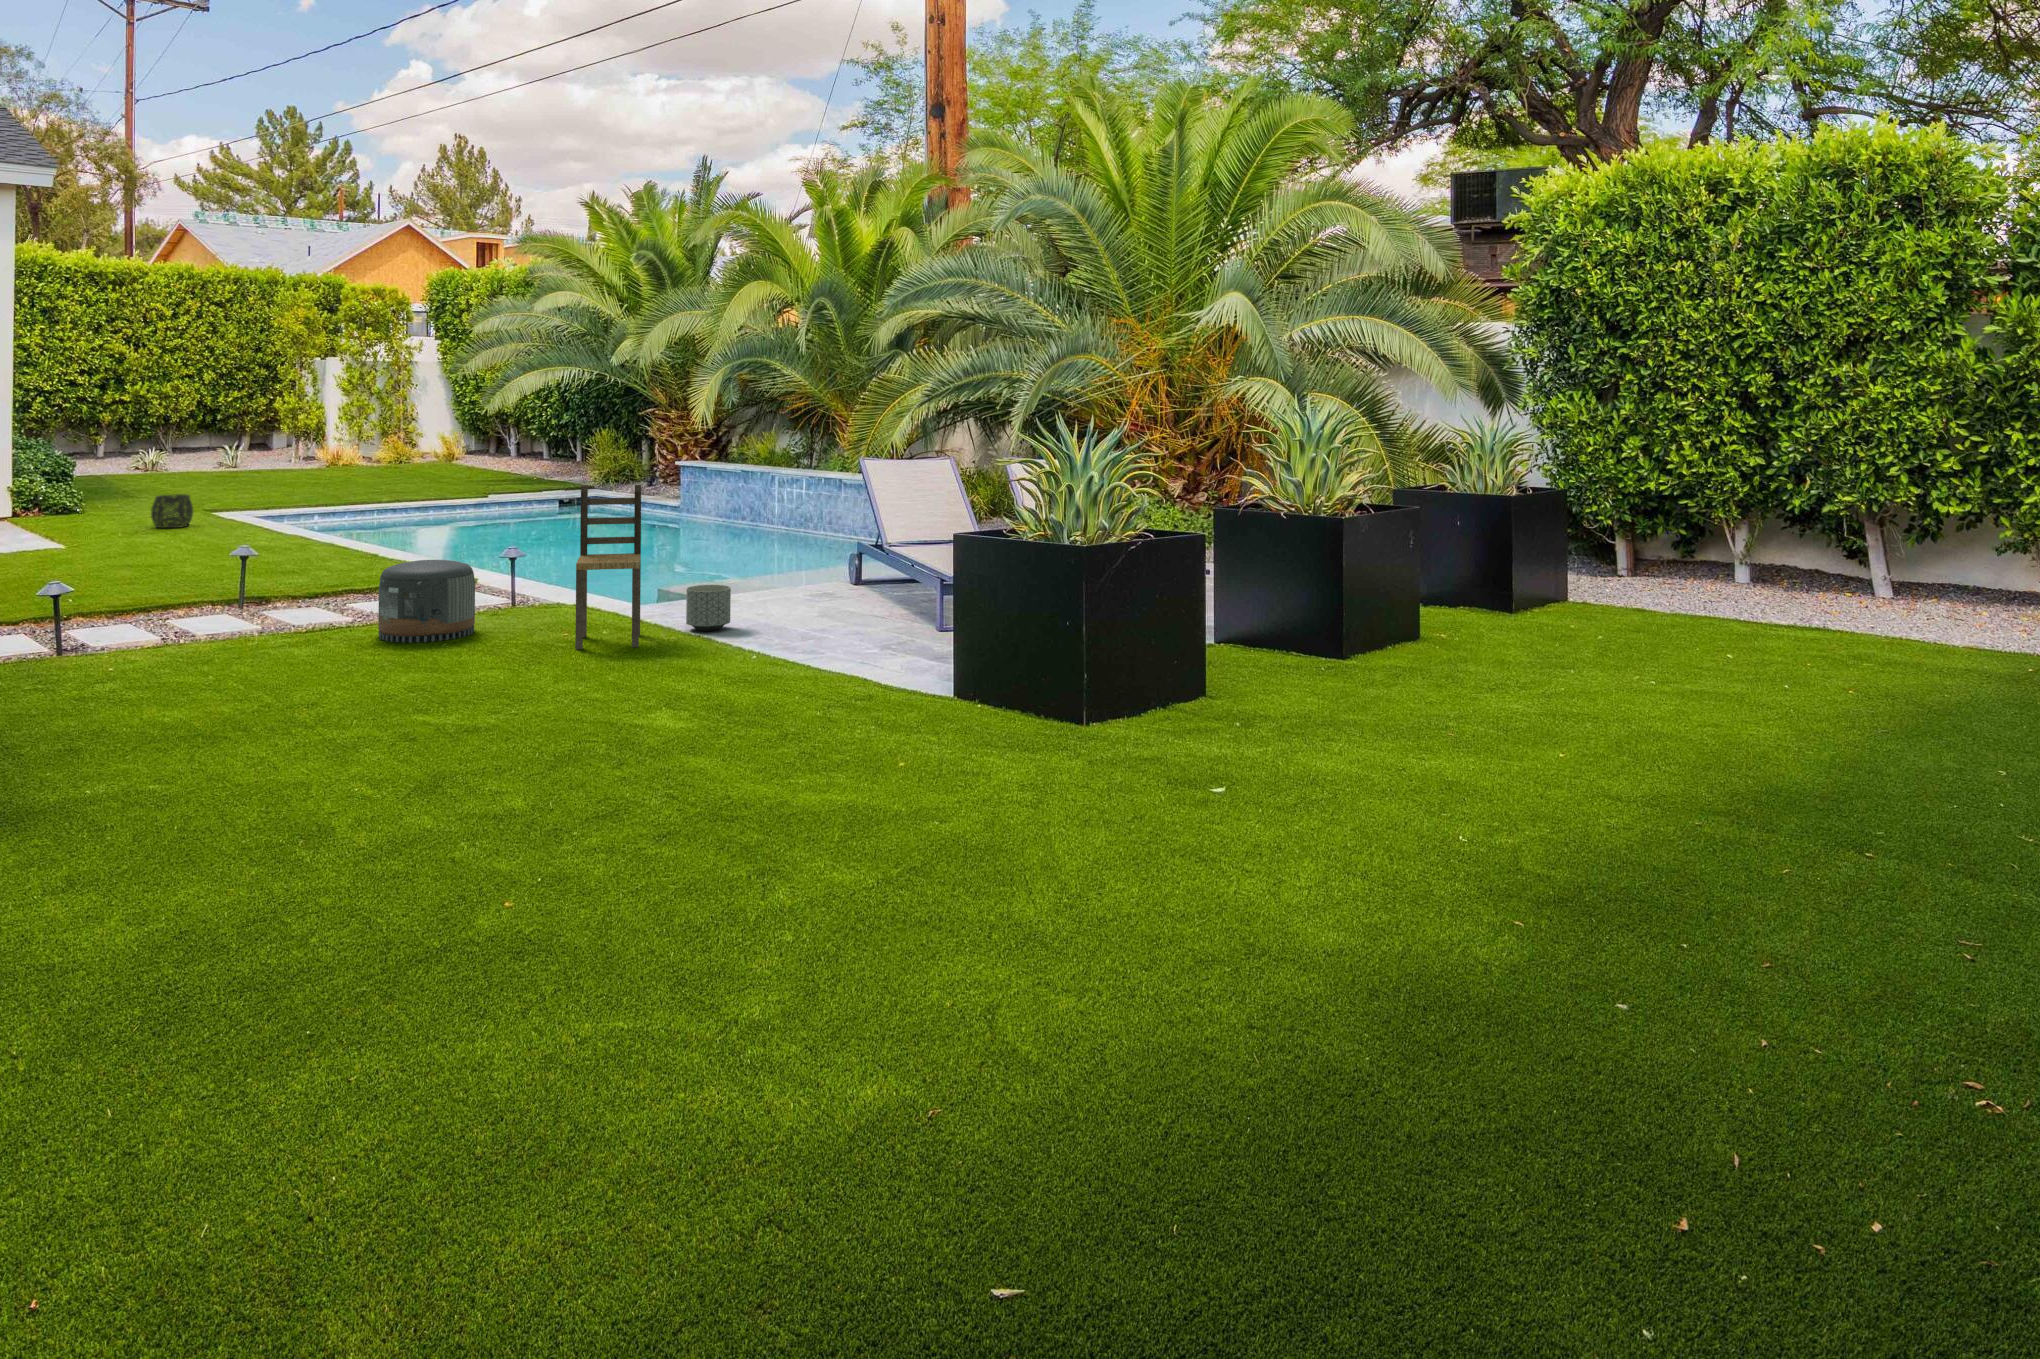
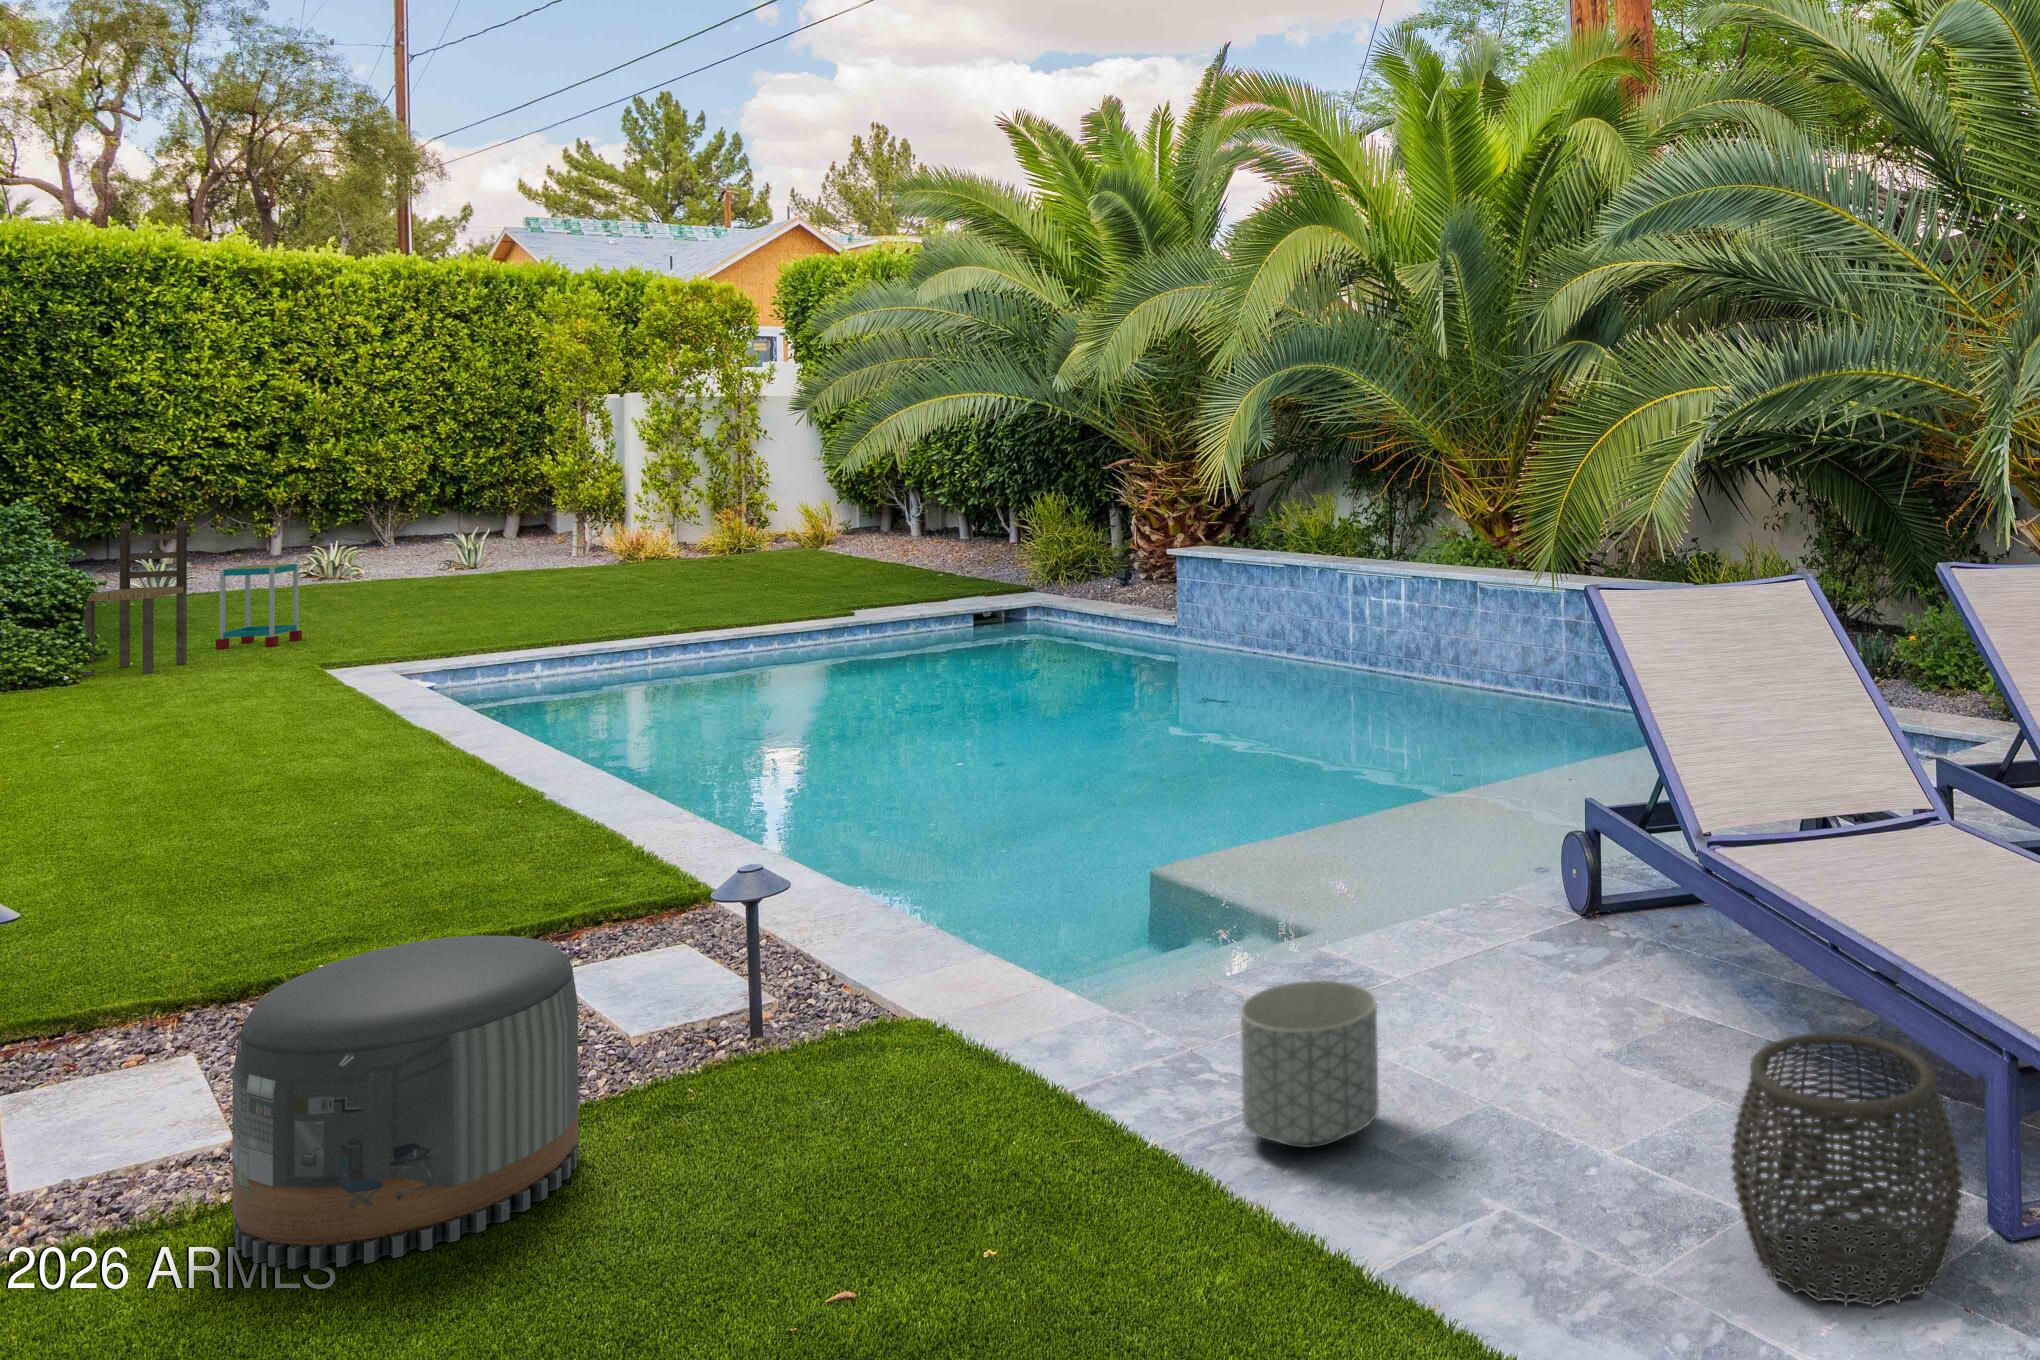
side table: none [126,458,171,505] -> present [216,564,302,649]
chair: present [575,485,641,649] -> present [83,521,187,676]
woven basket: present [151,494,193,528] -> present [1731,1033,1963,1307]

